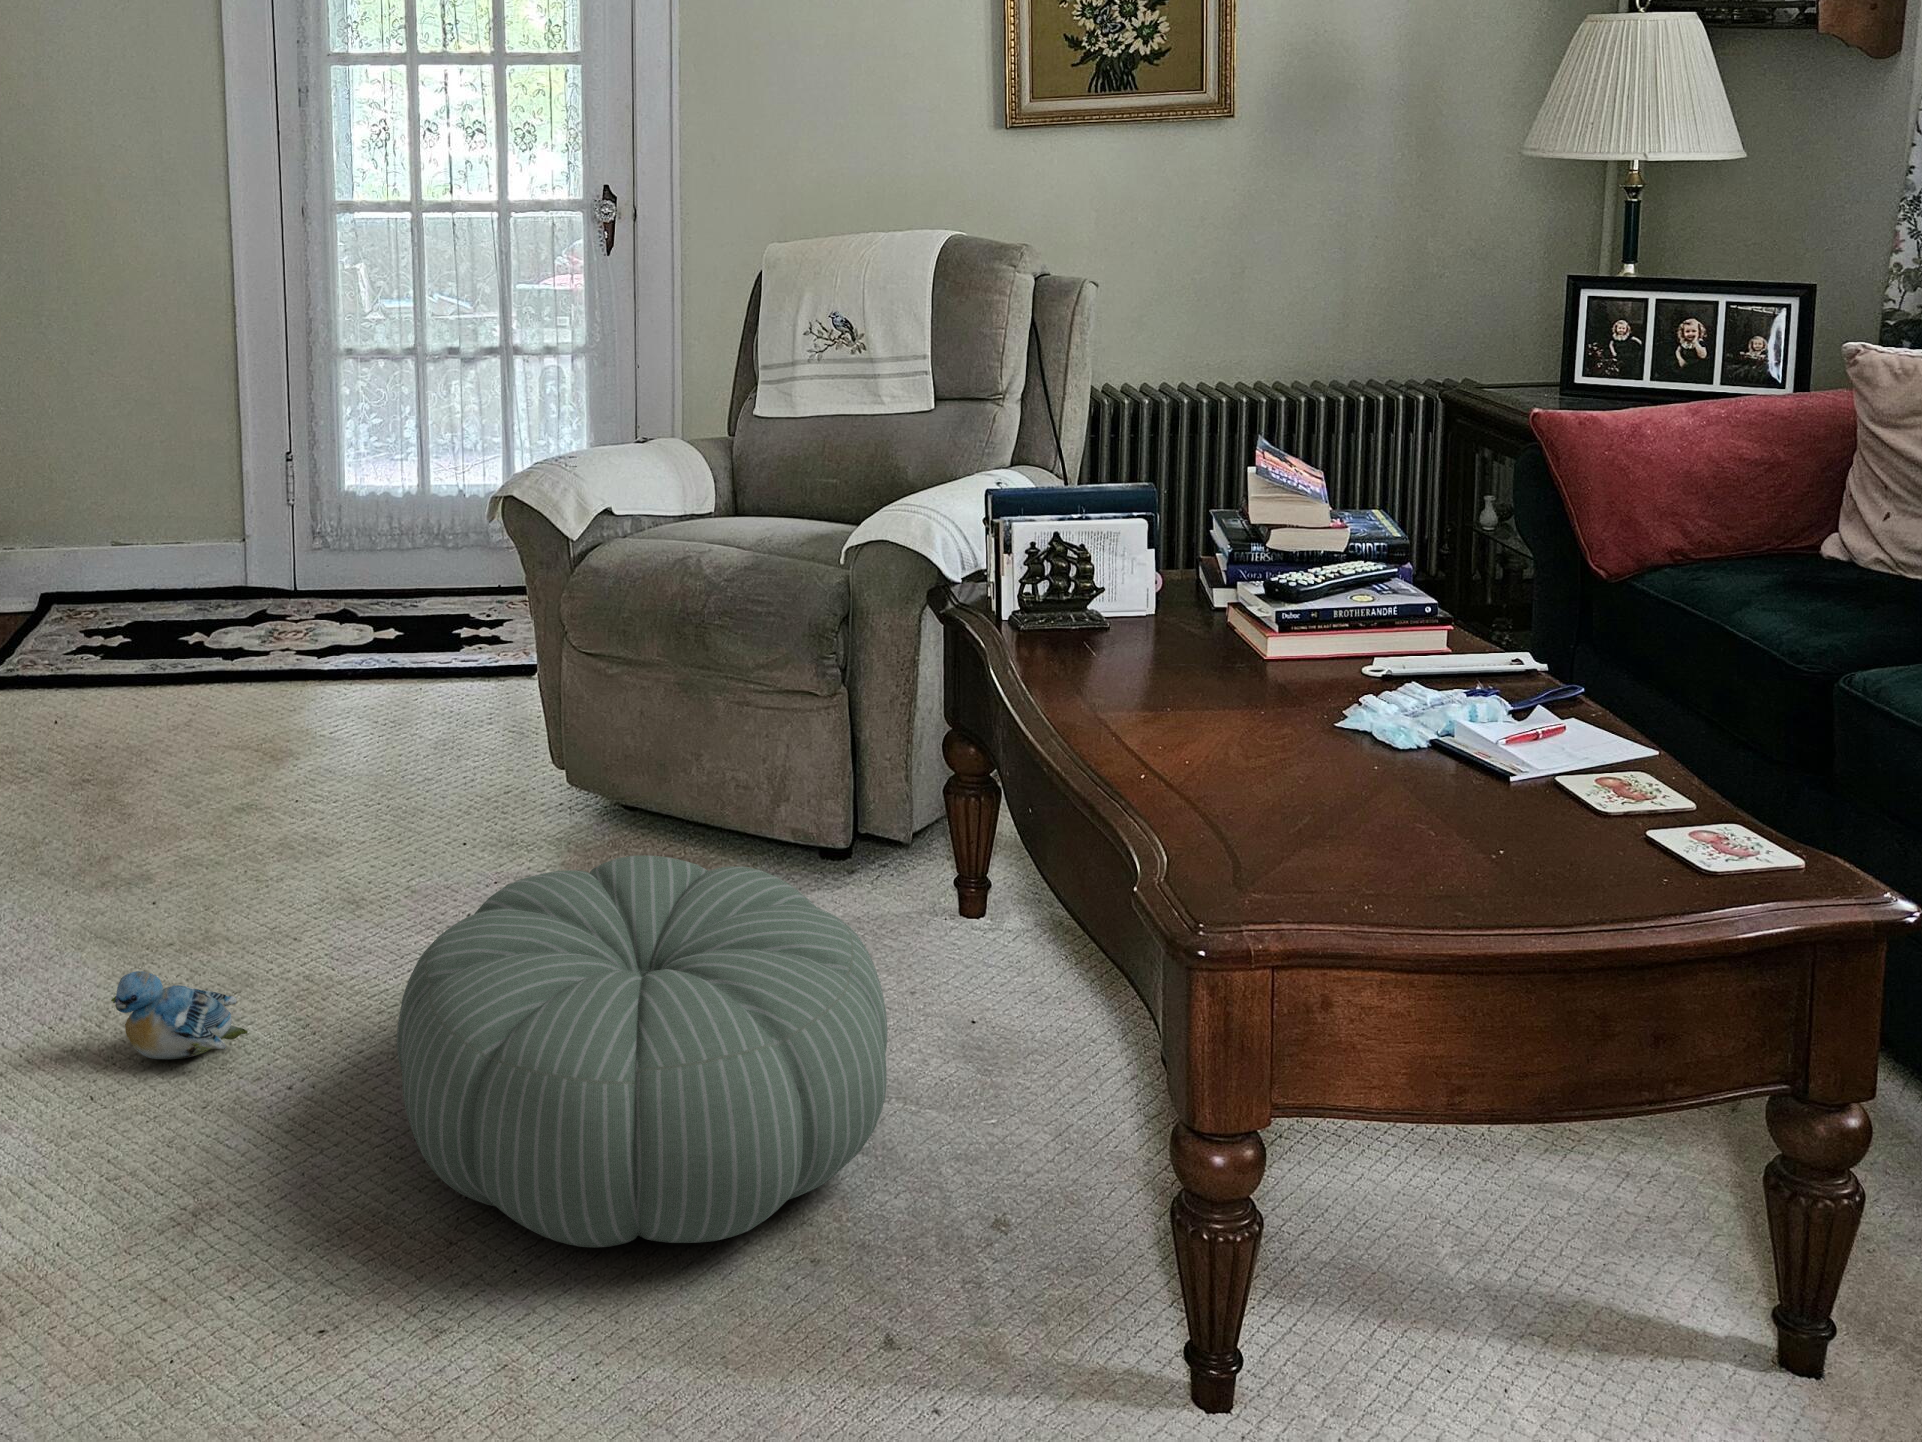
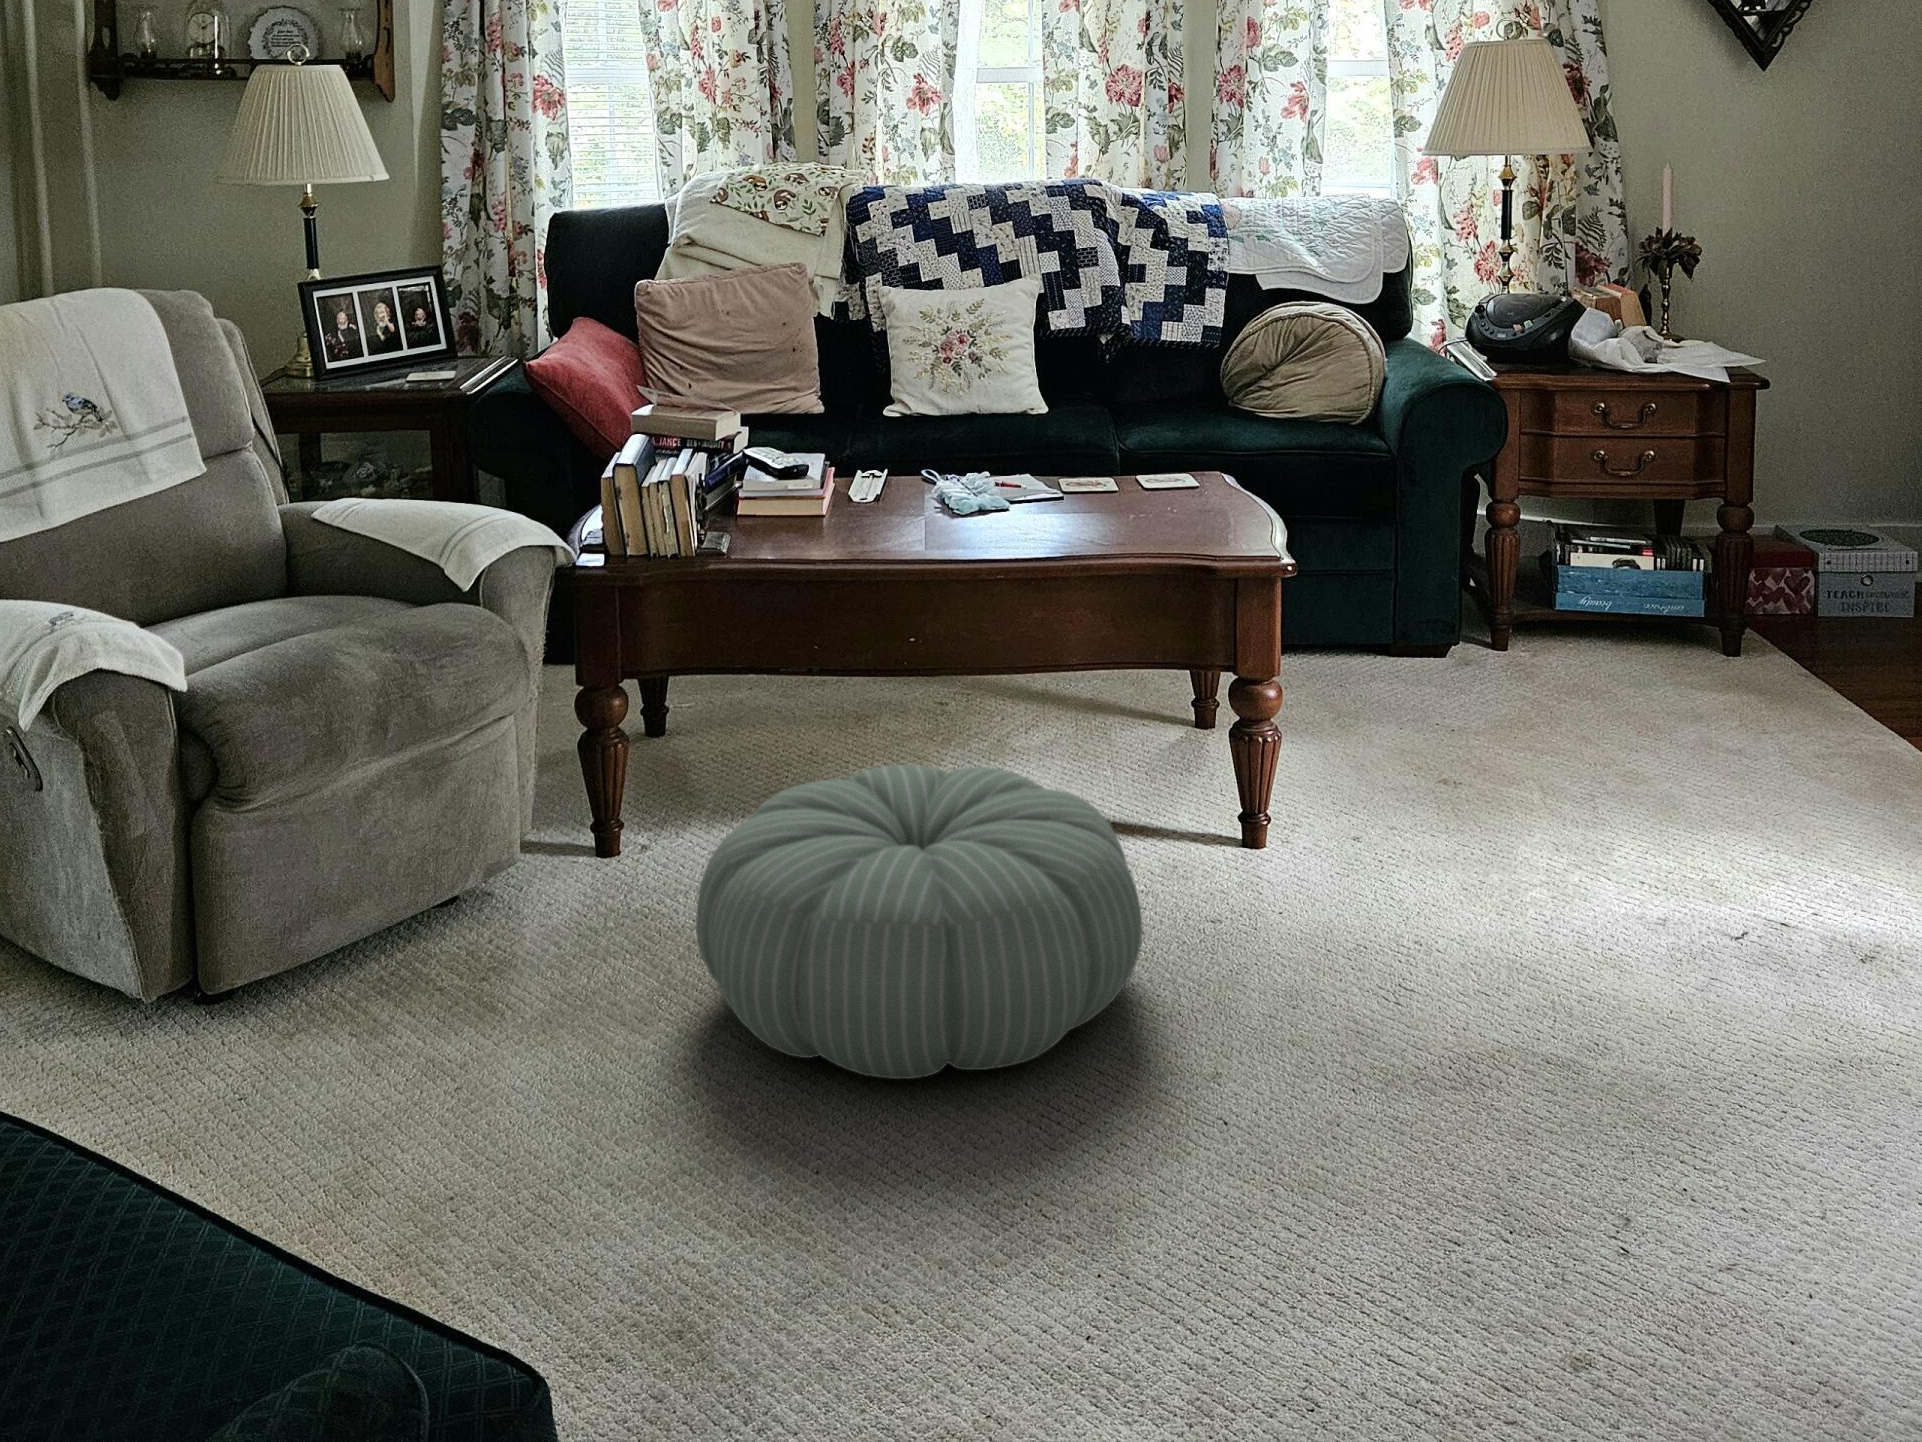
plush toy: present [111,971,248,1059] -> none [669,1204,775,1318]

